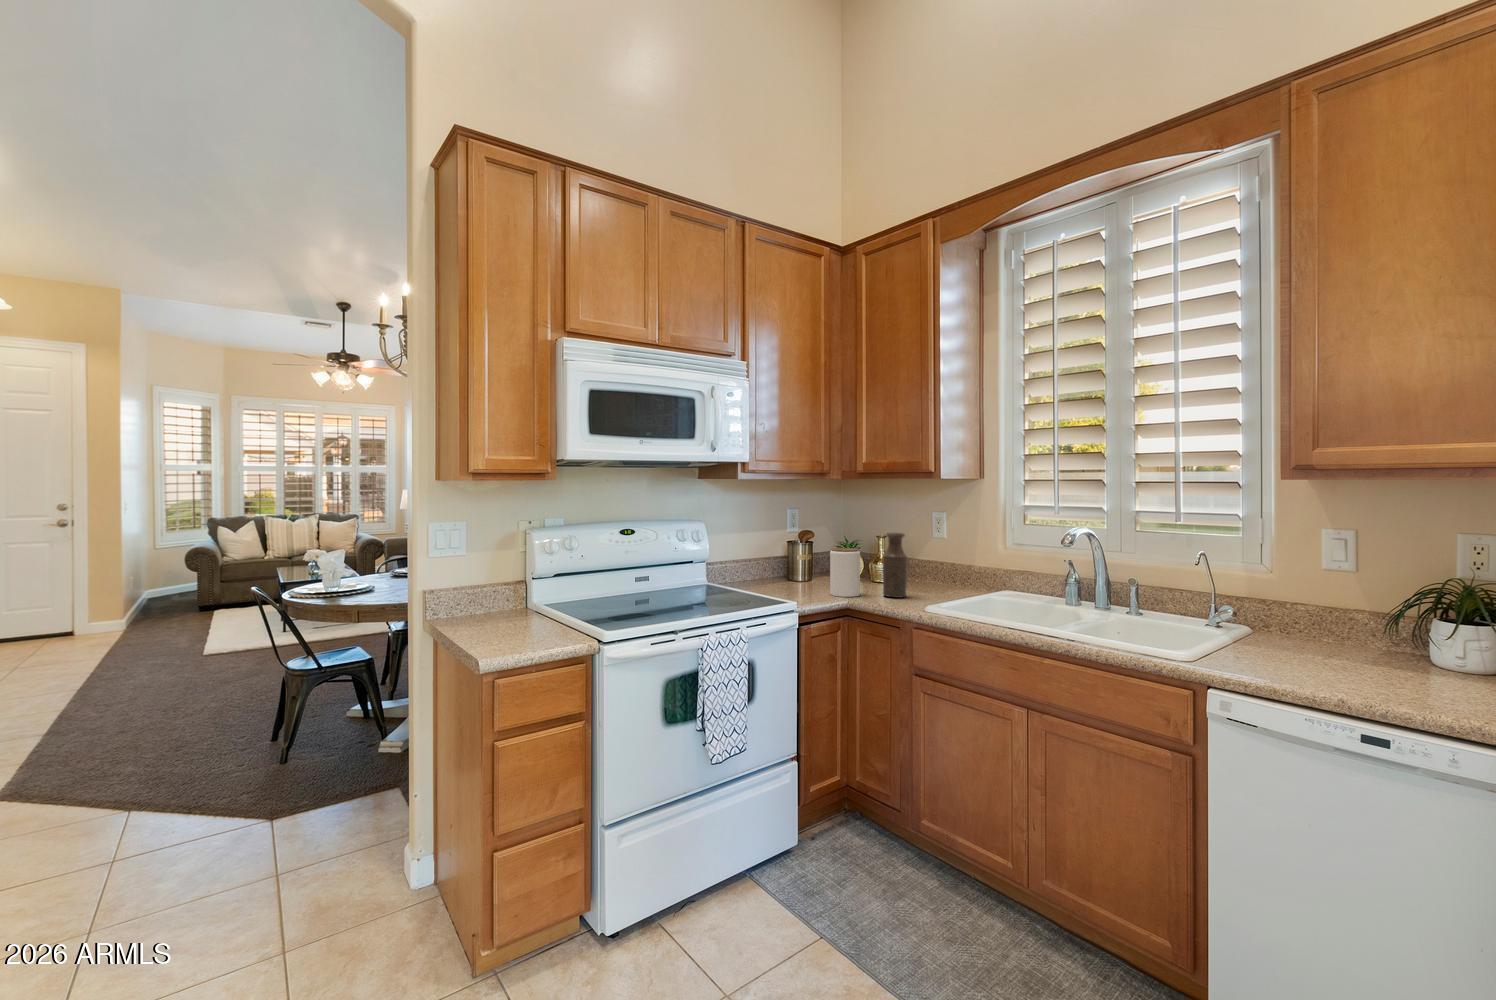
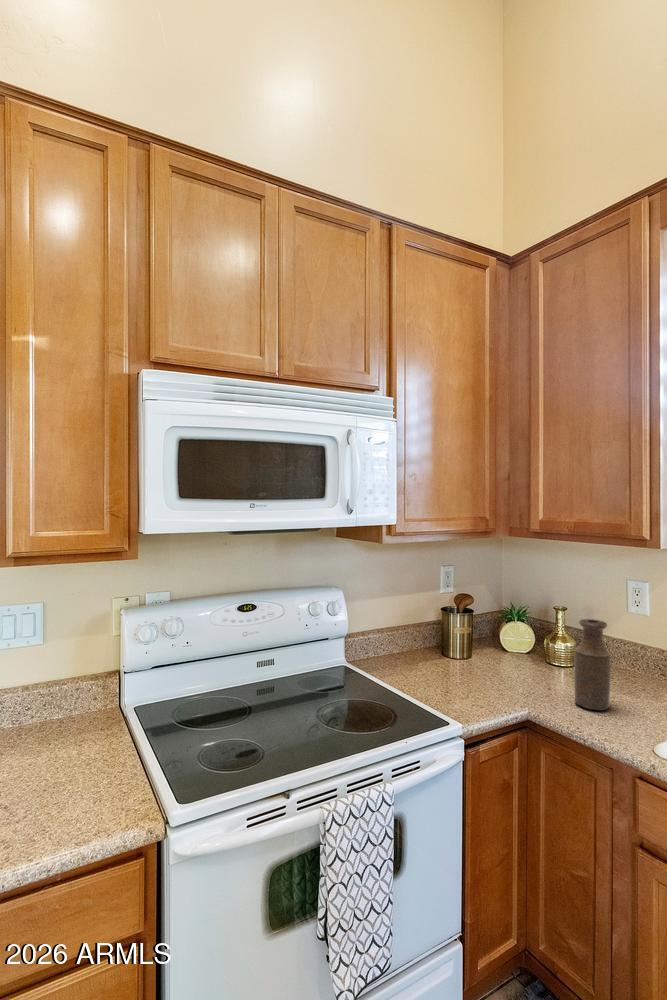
jar: present [830,548,860,597] -> none [502,634,543,705]

